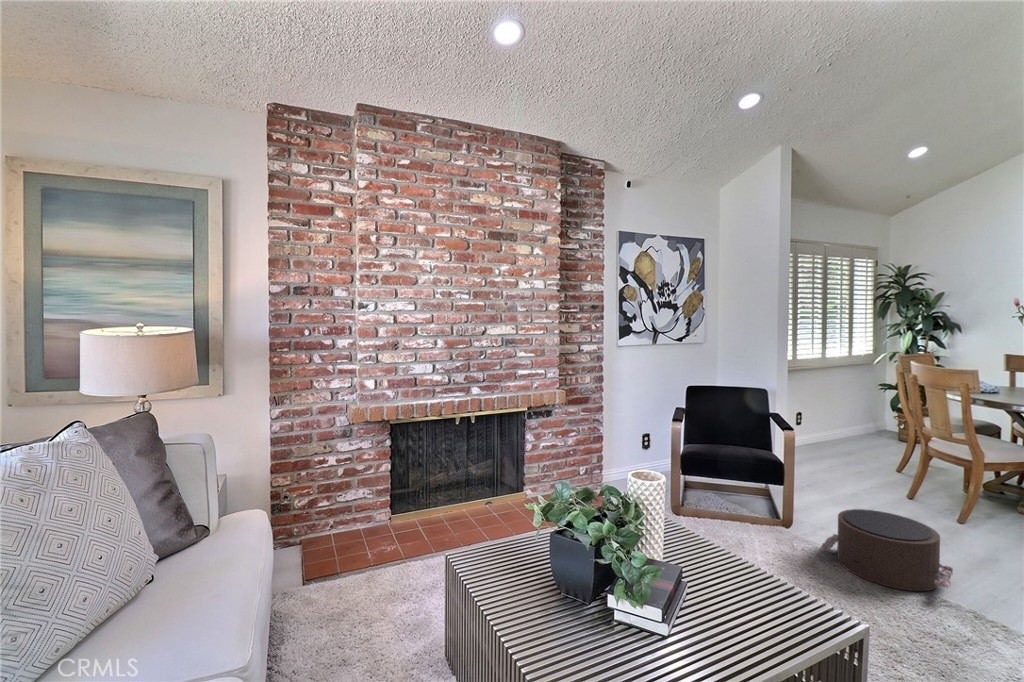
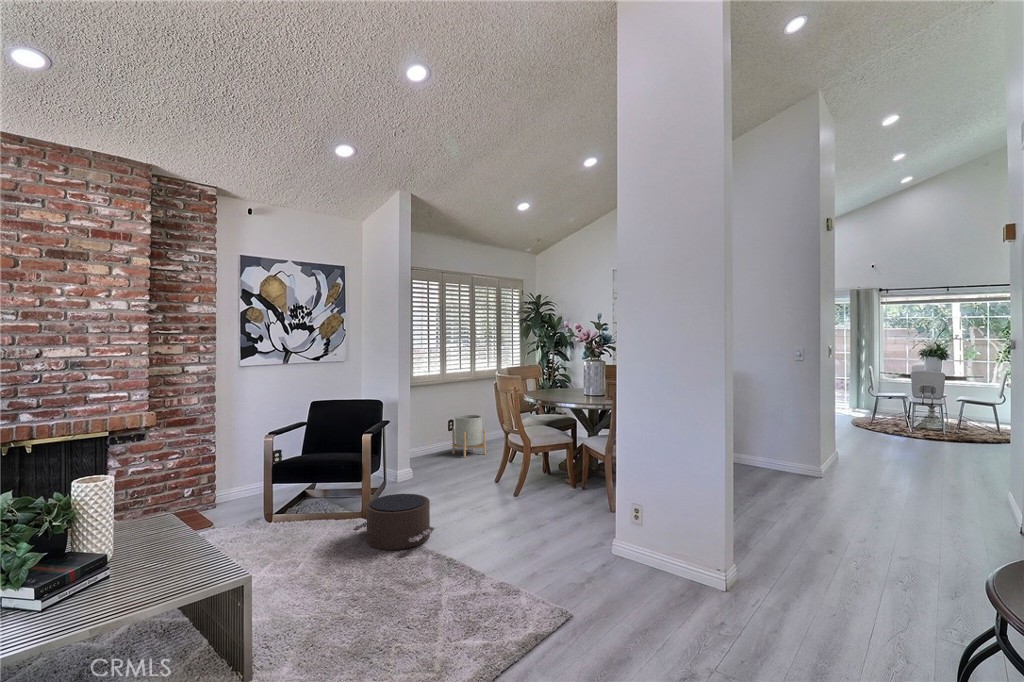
planter: none [806,405,854,455] -> present [452,415,486,458]

